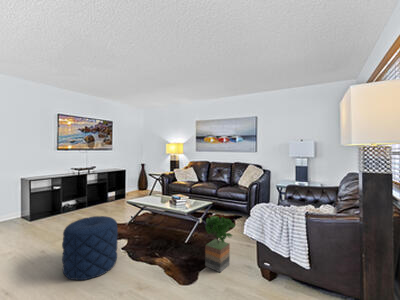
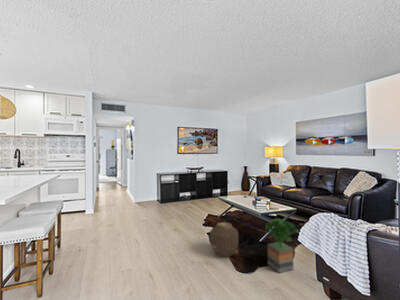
pouf: present [62,216,118,280] -> none [164,204,200,247]
woven basket: none [138,230,172,273] -> present [210,222,239,257]

